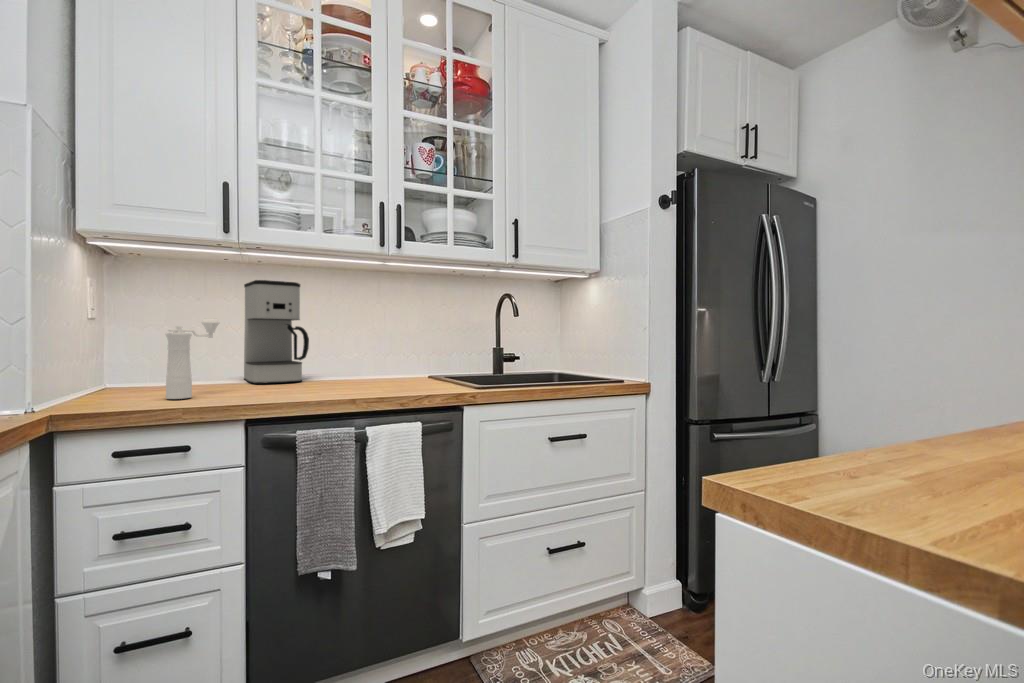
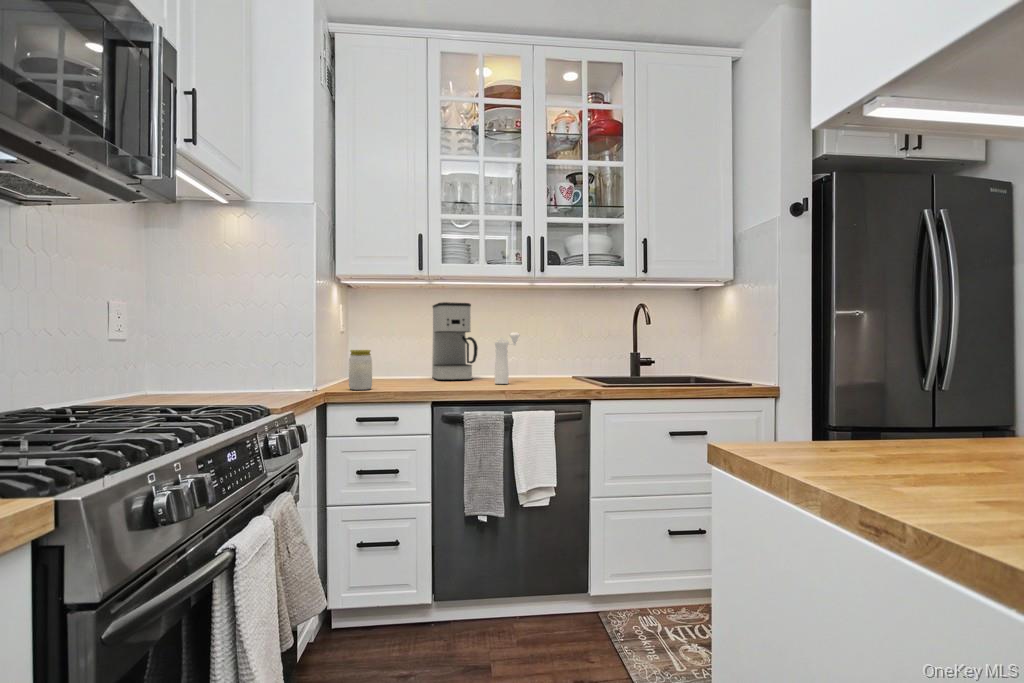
pepper mill: present [166,318,219,399] -> present [495,332,520,384]
jar: none [98,345,143,408] -> present [349,350,372,390]

